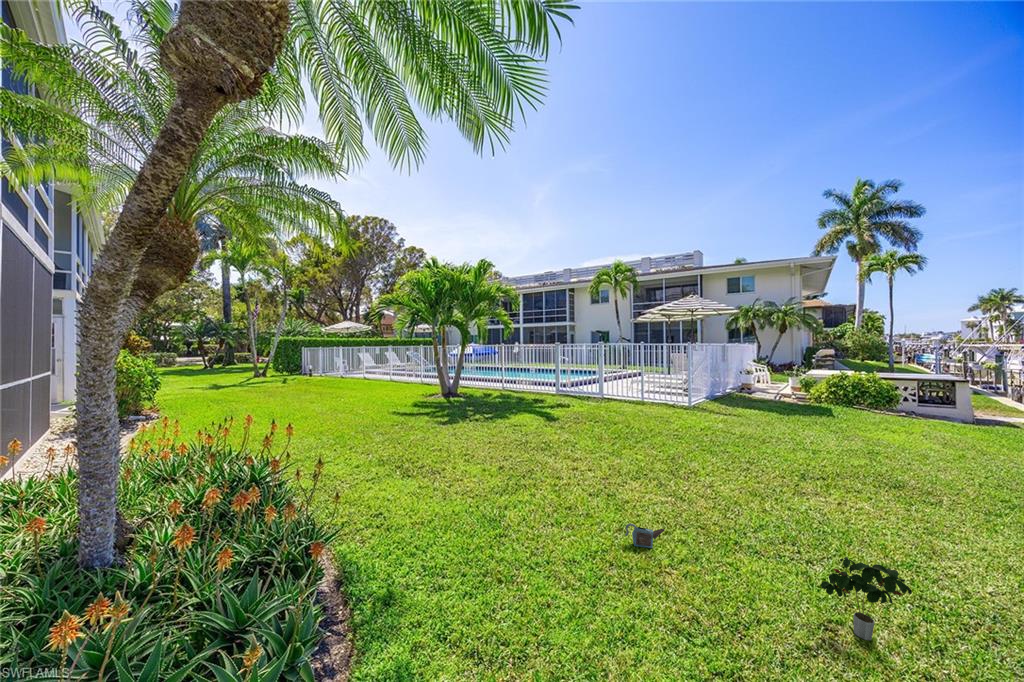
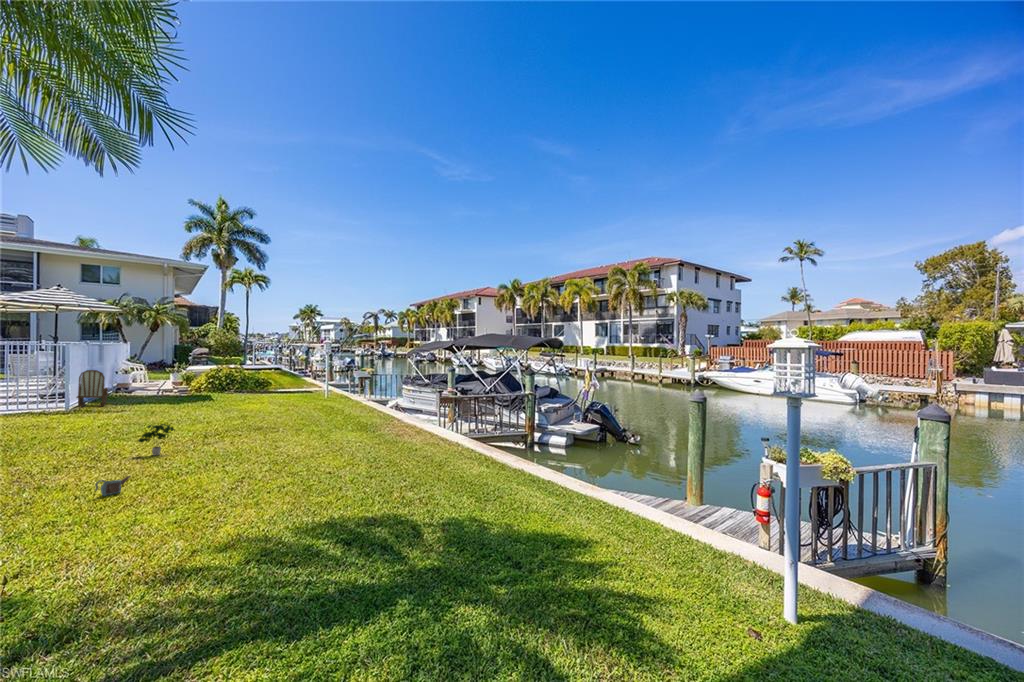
armchair: none [696,370,723,407] -> present [77,370,109,407]
potted plant: present [821,557,912,640] -> present [138,424,175,455]

